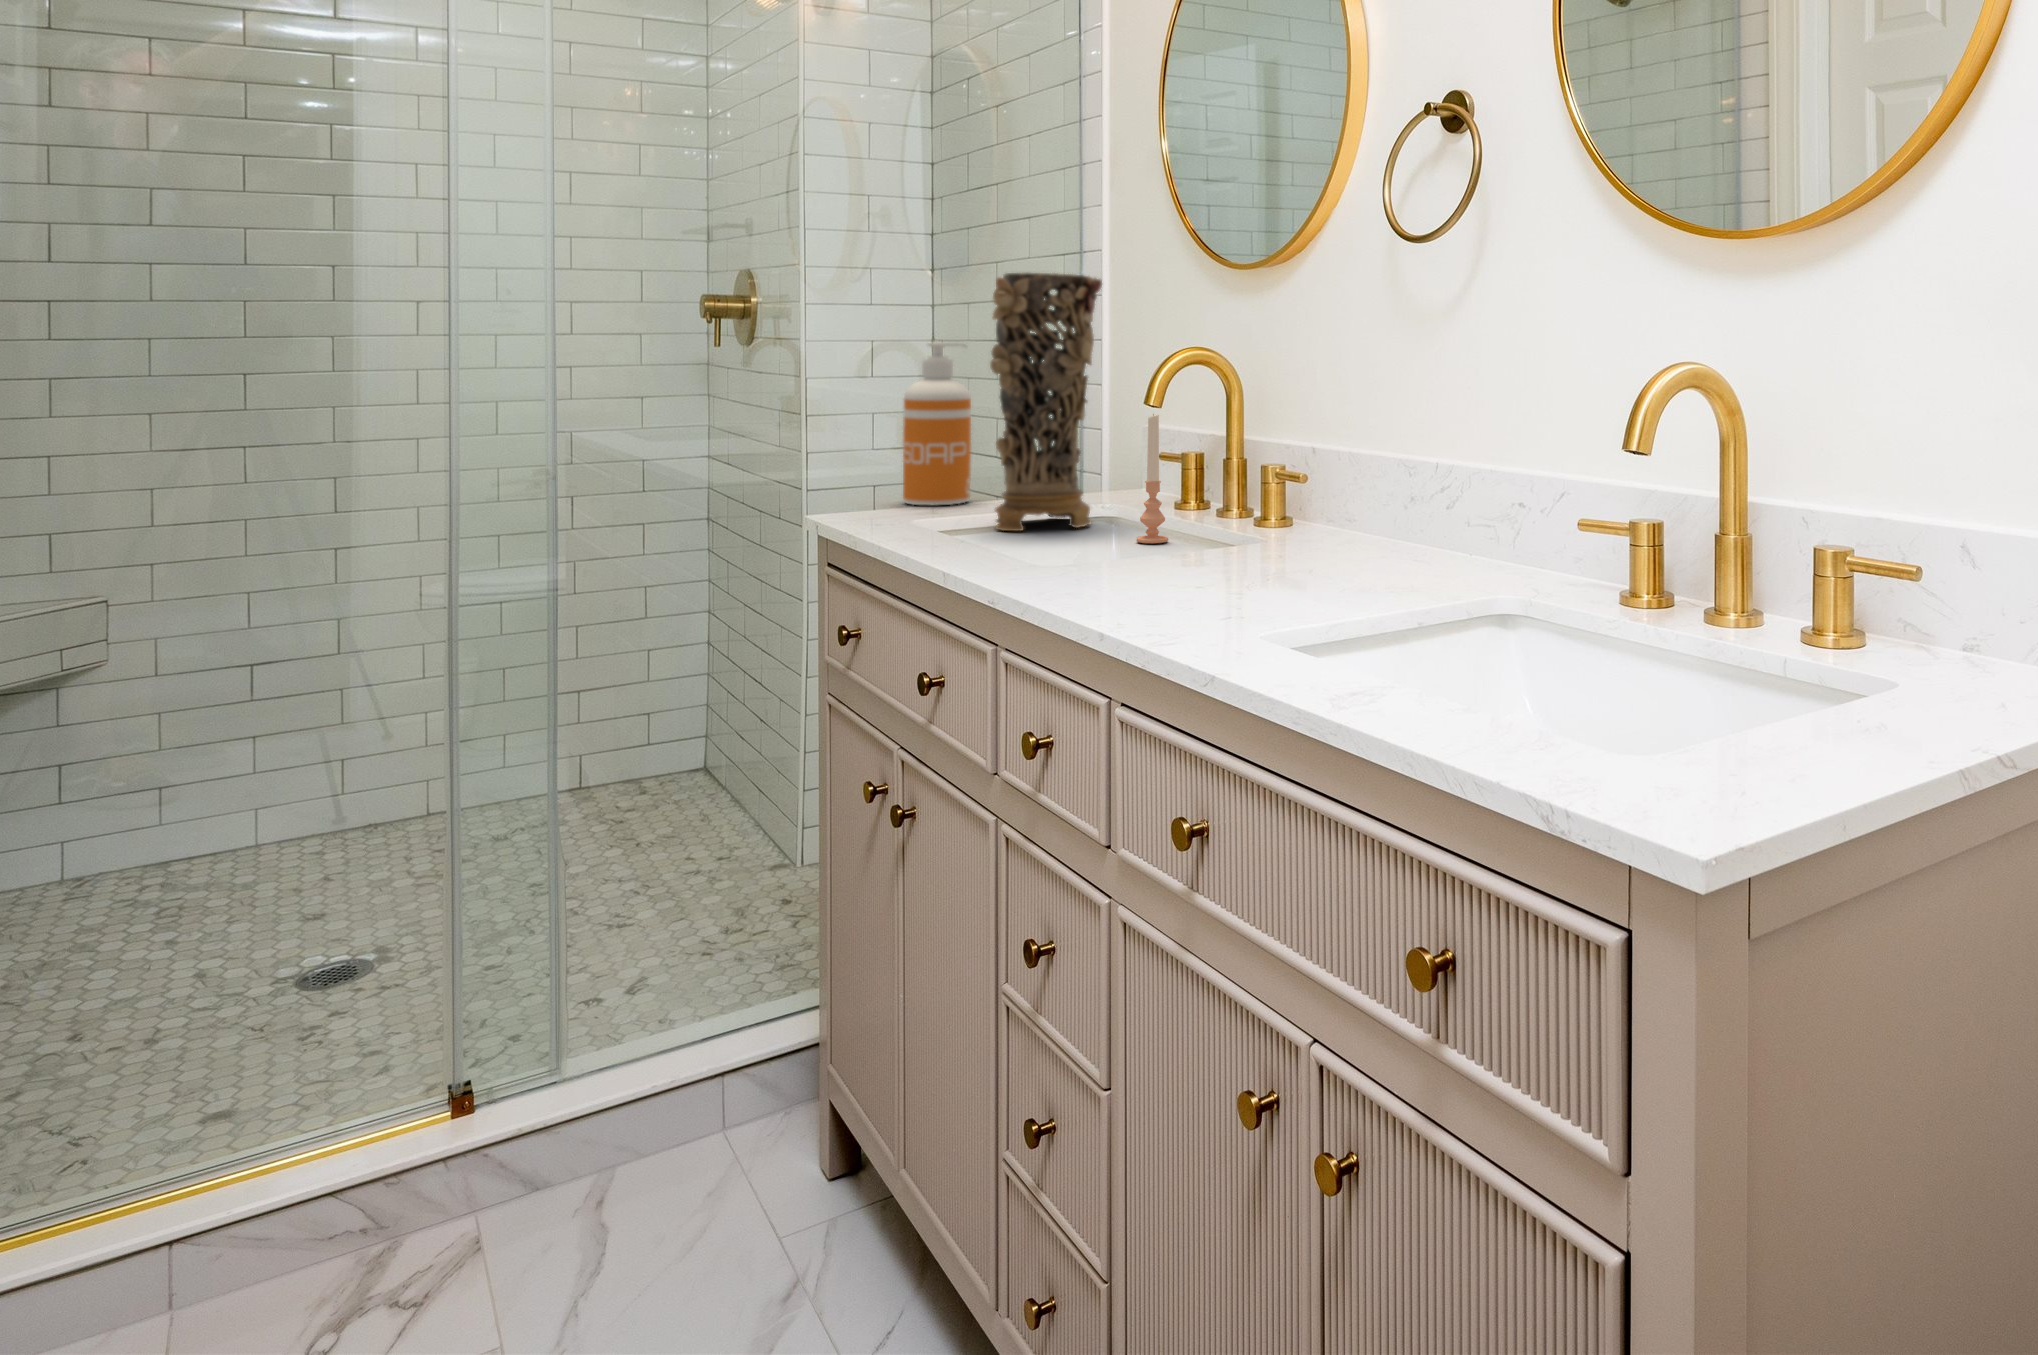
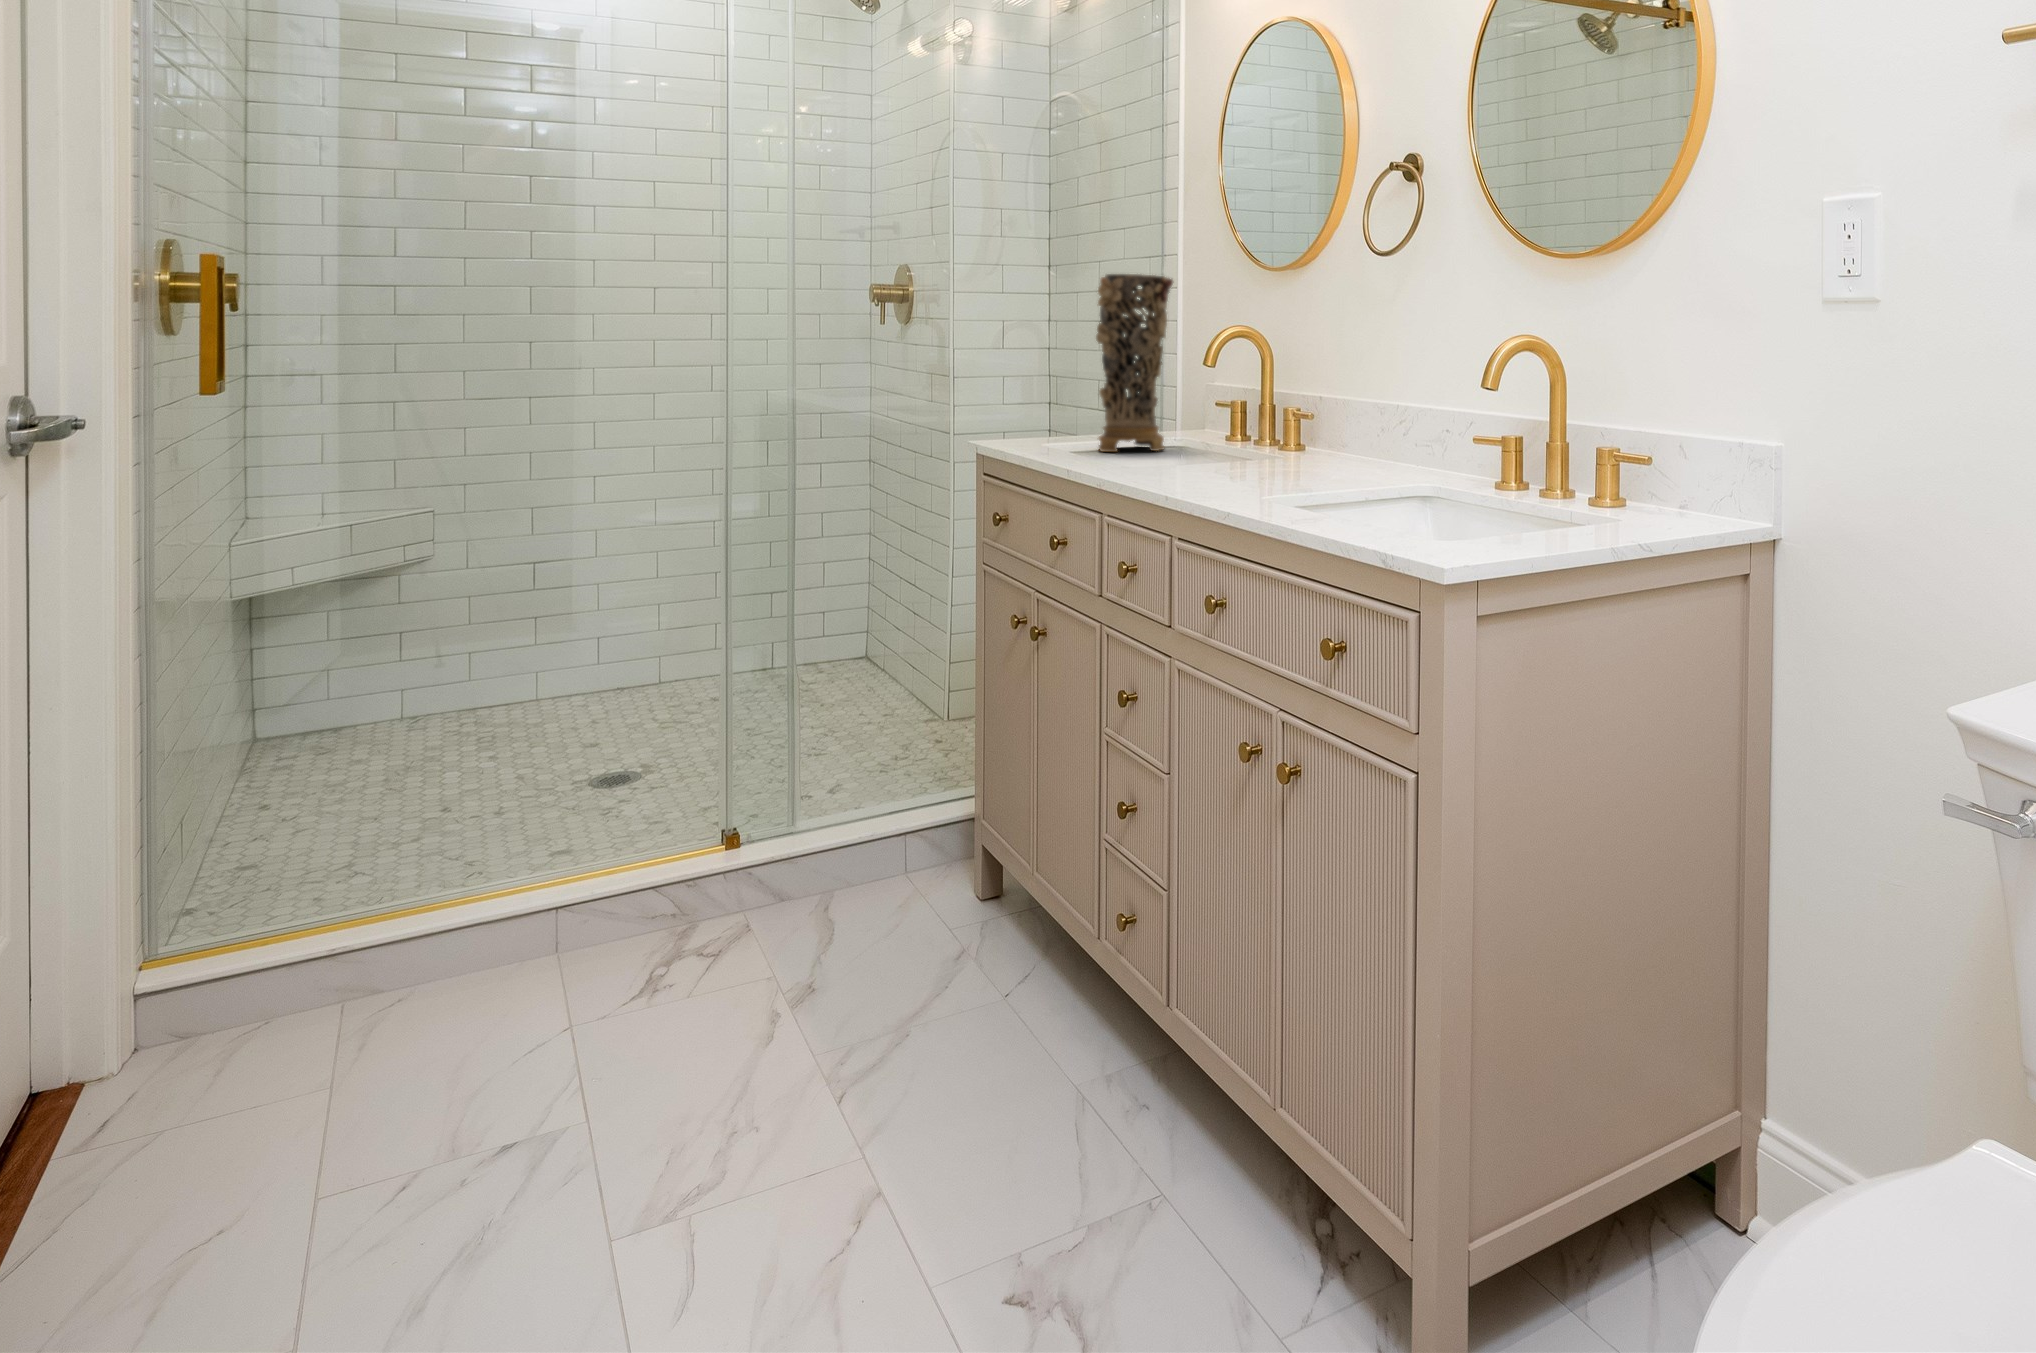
soap dispenser: present [903,342,971,505] -> none [1032,322,1080,438]
candle: present [1136,414,1169,543] -> none [1195,371,1216,459]

